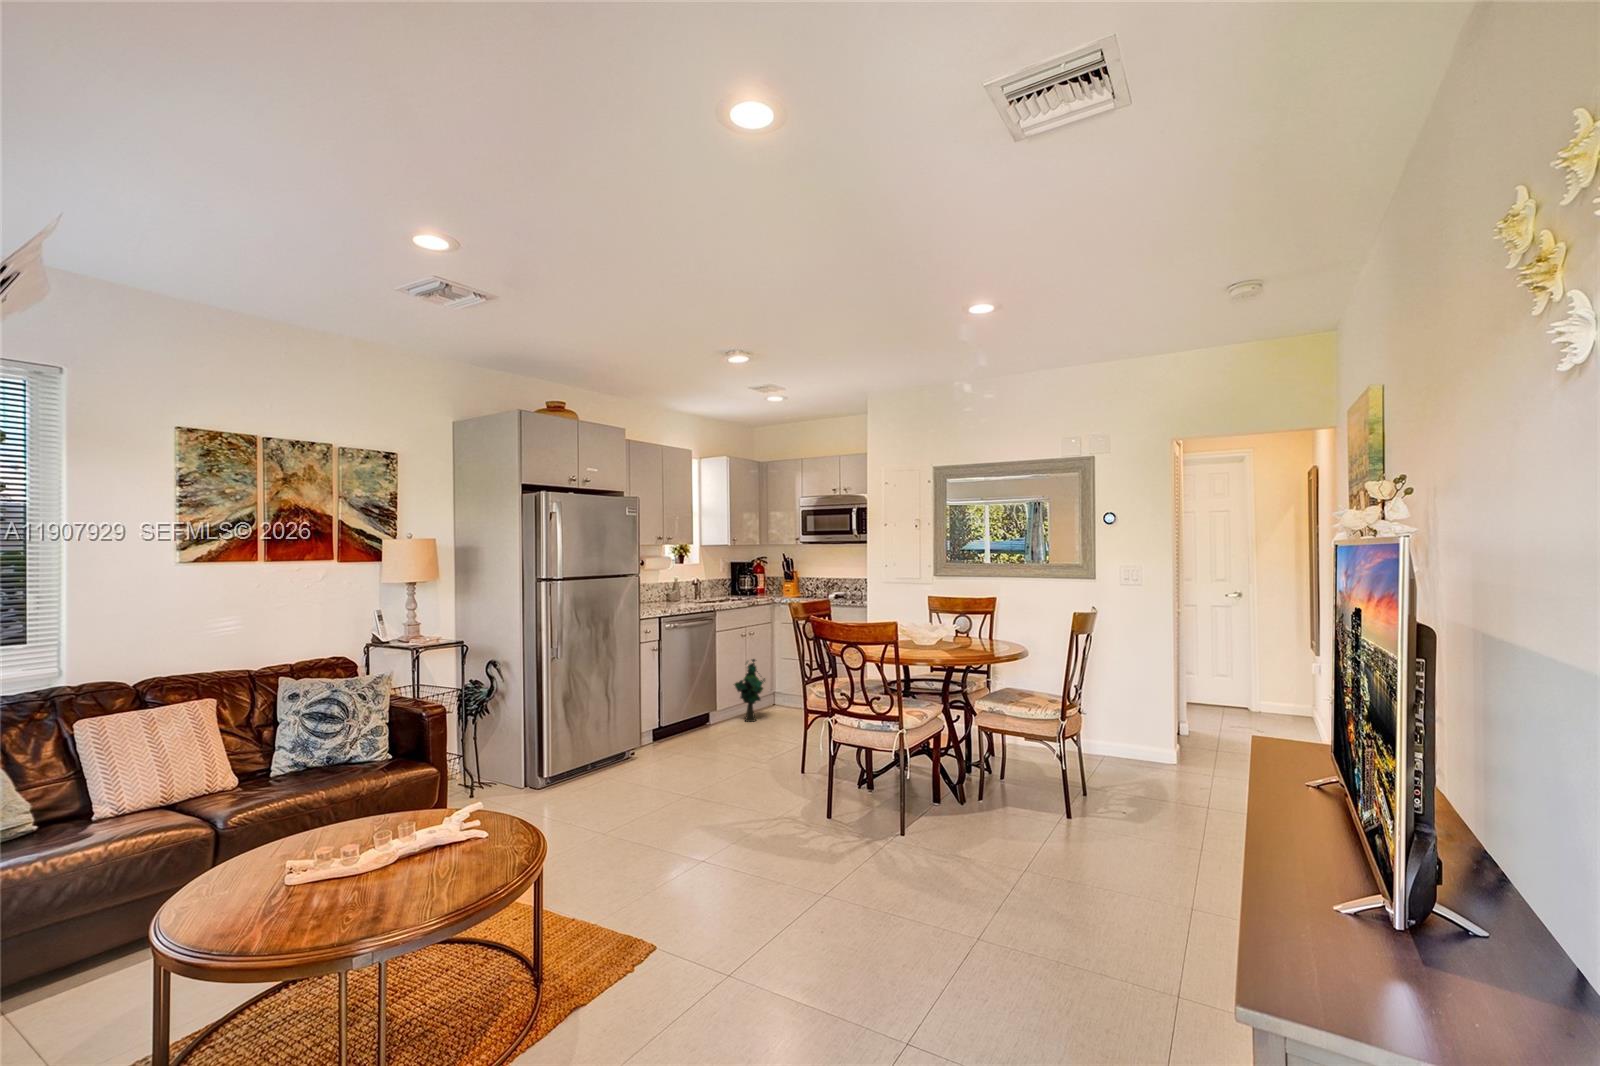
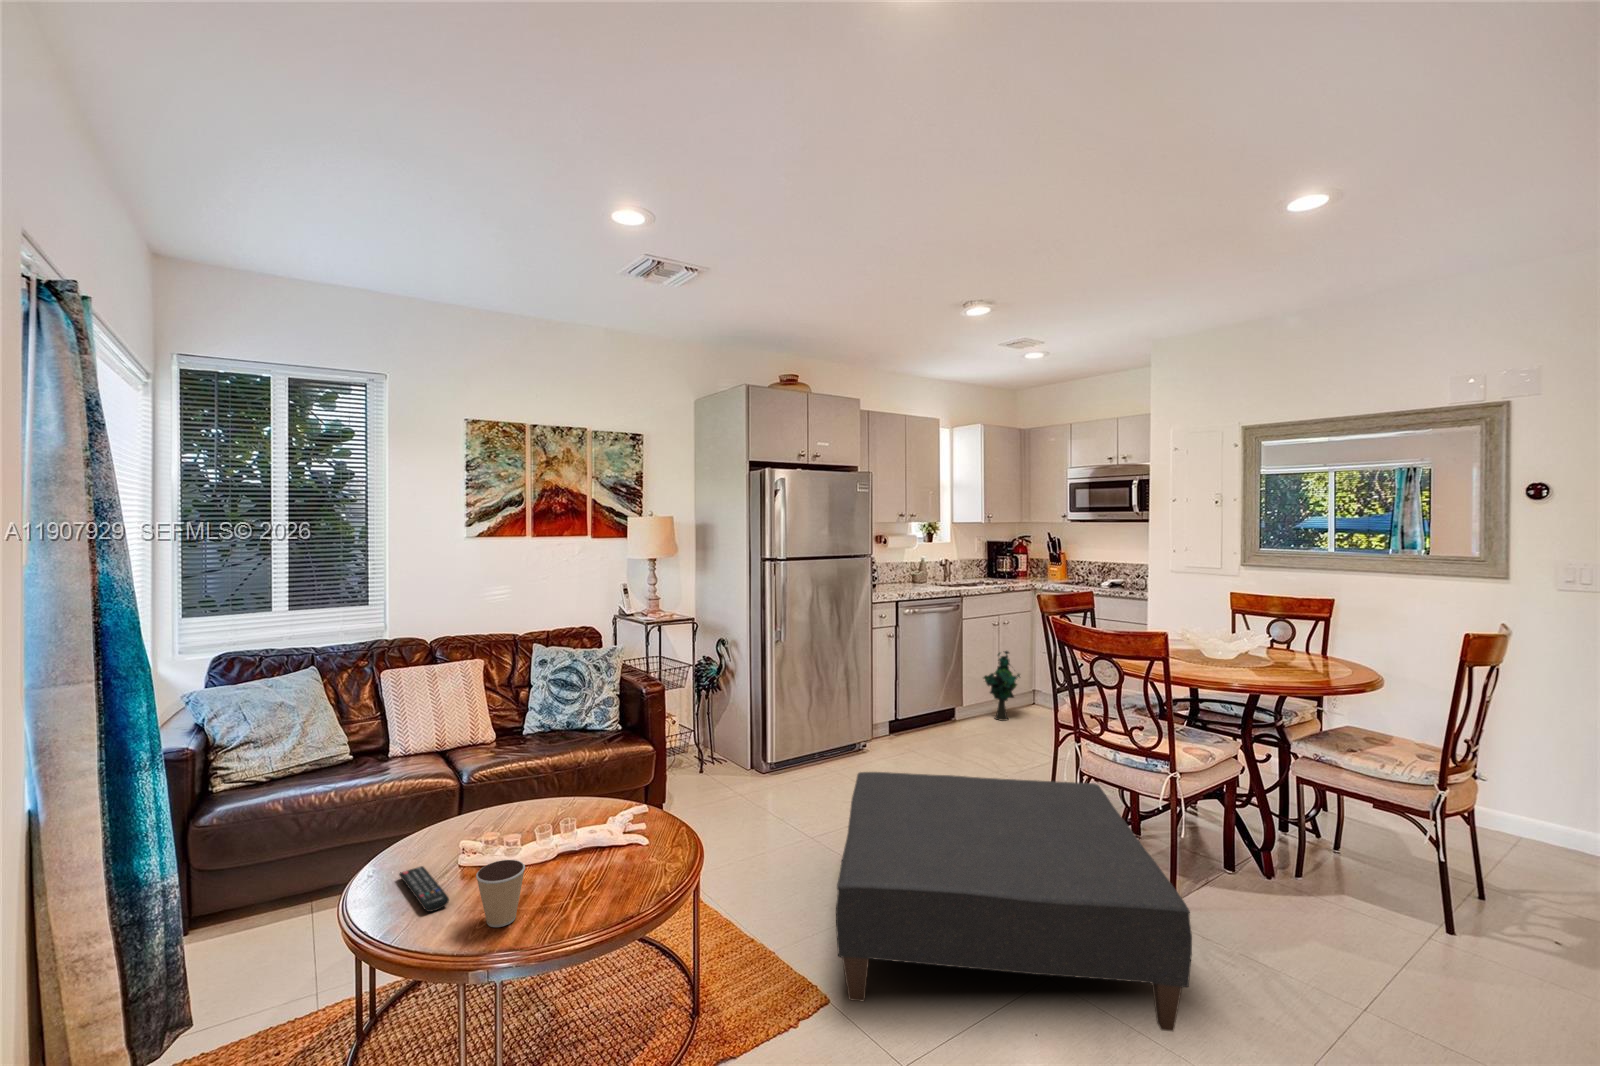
ottoman: none [650,749,925,945] -> present [836,772,1192,1031]
coffee cup: none [345,854,396,917] -> present [476,860,525,927]
remote control: none [226,887,305,919] -> present [399,866,449,912]

